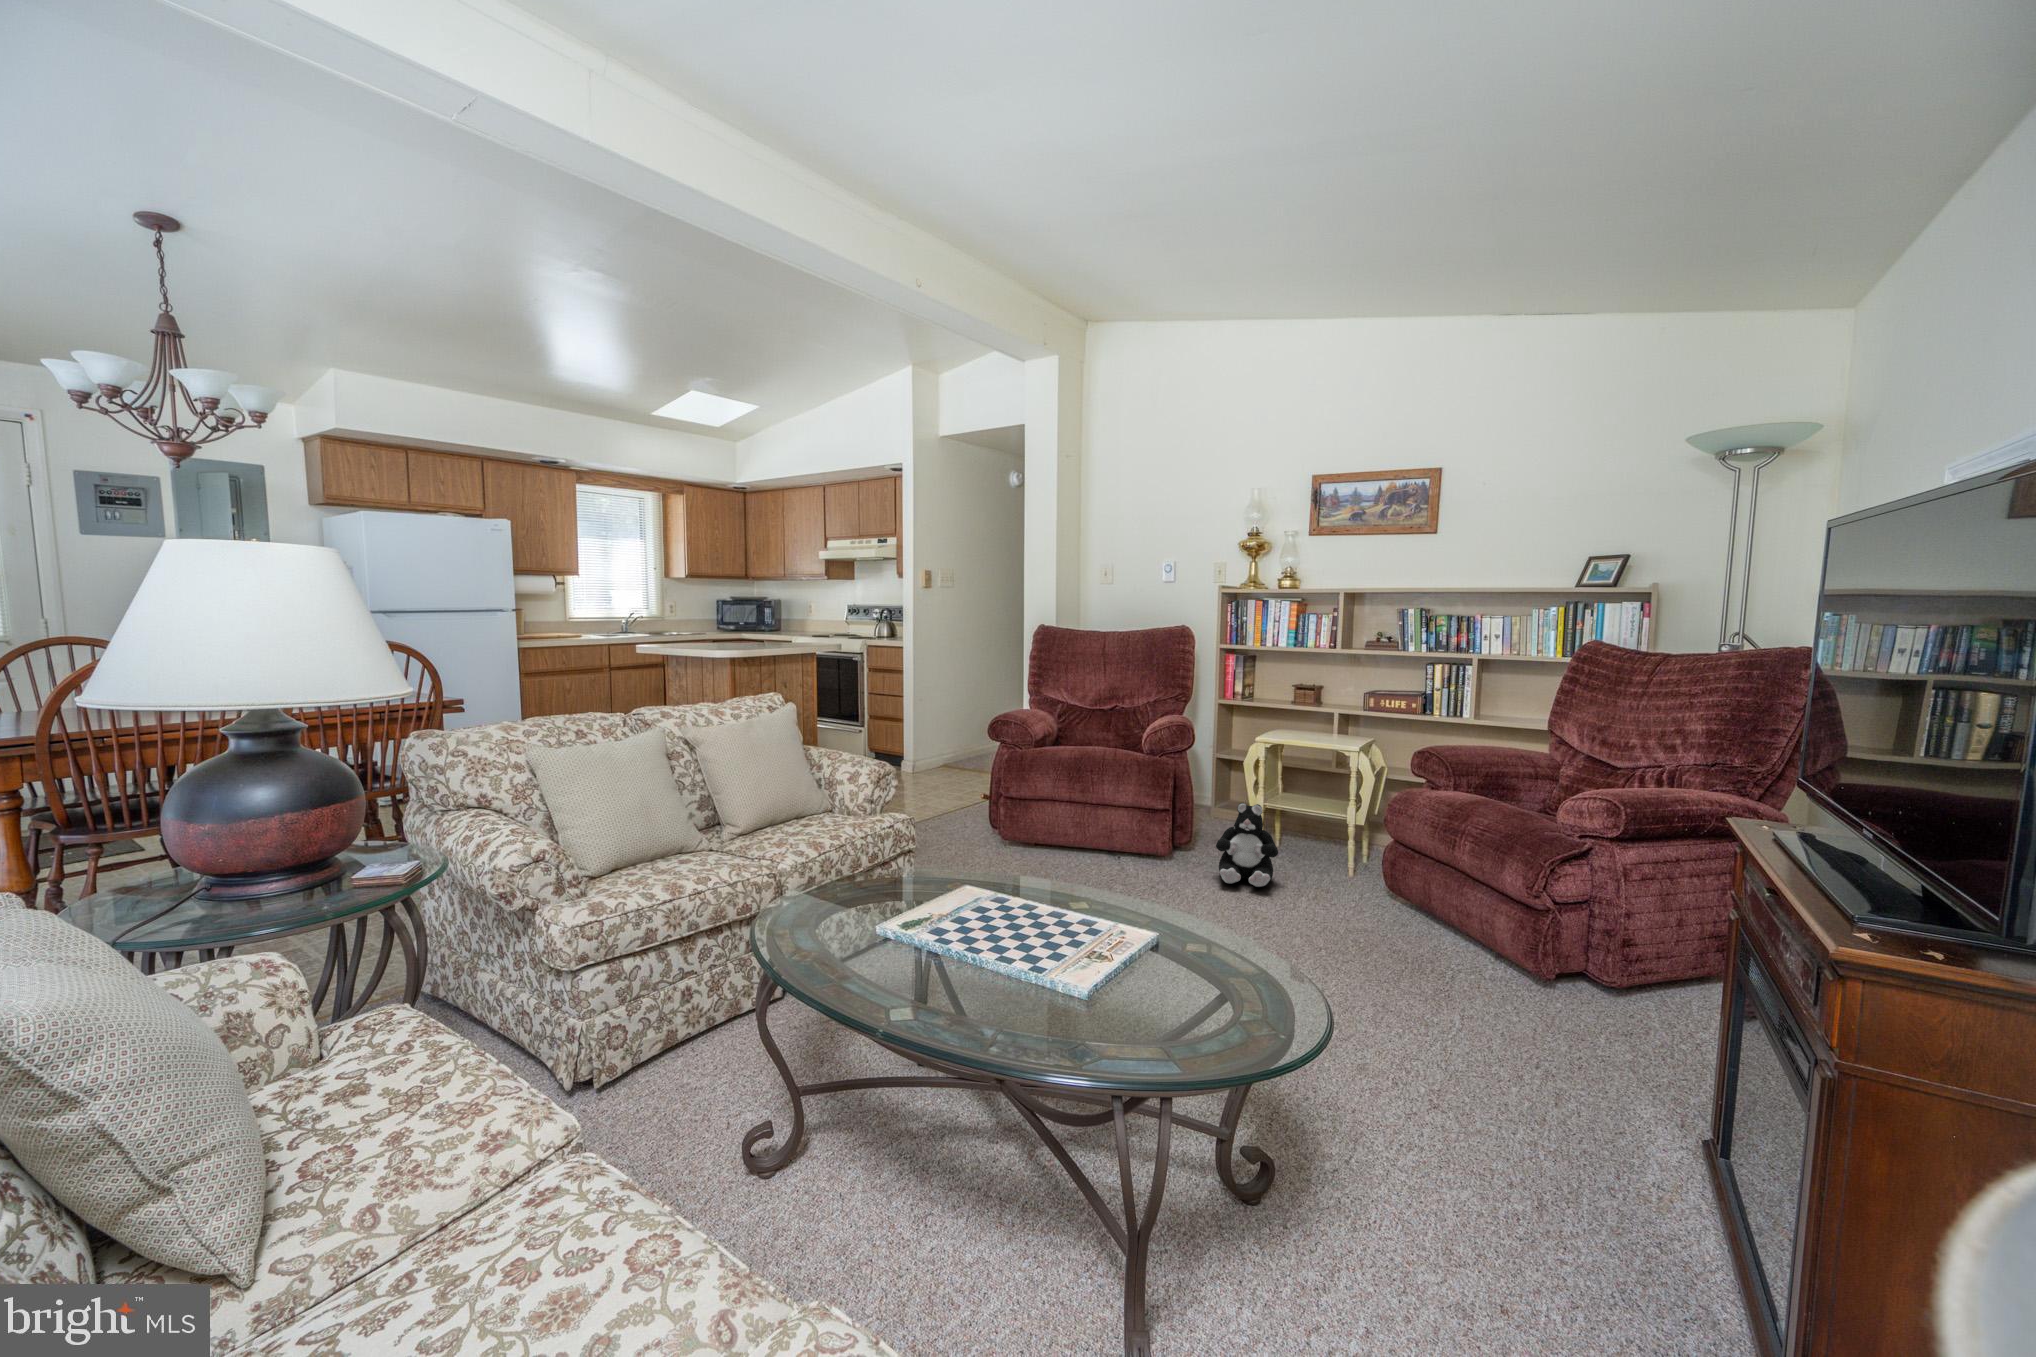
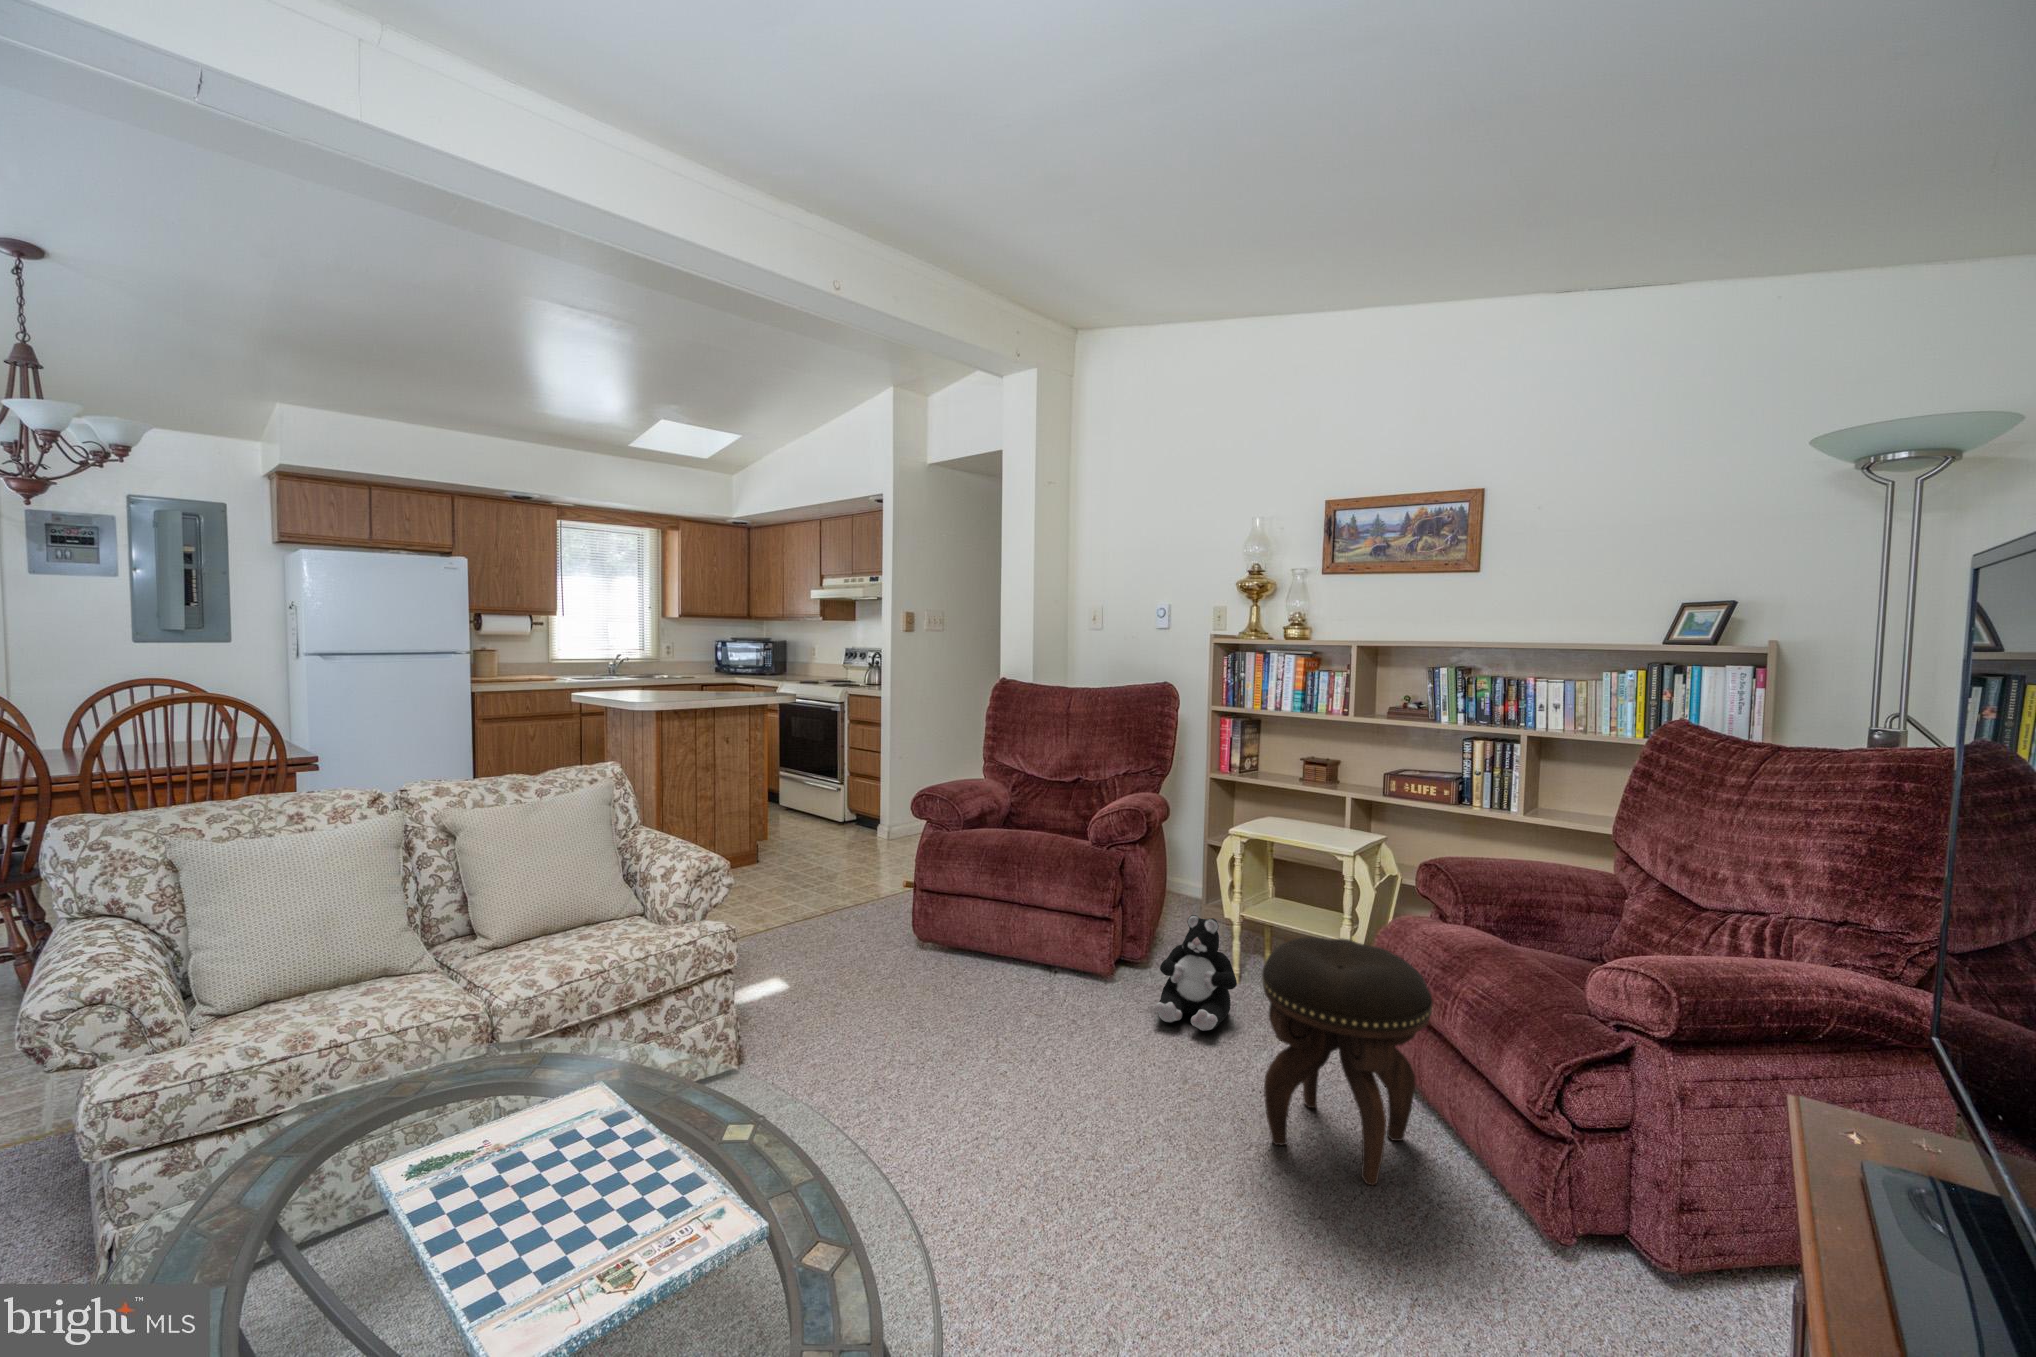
footstool: none [1326,801,1451,963] -> present [1262,937,1433,1185]

